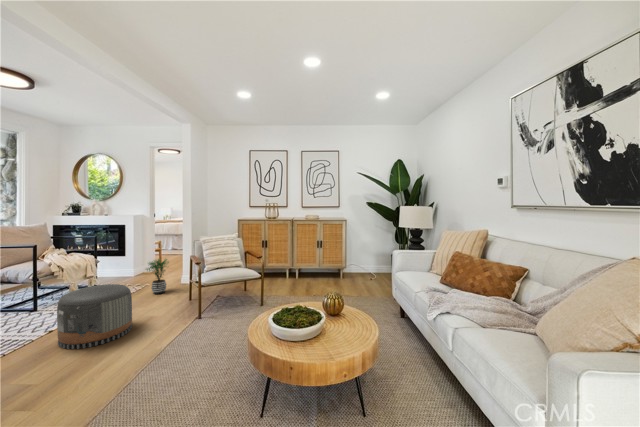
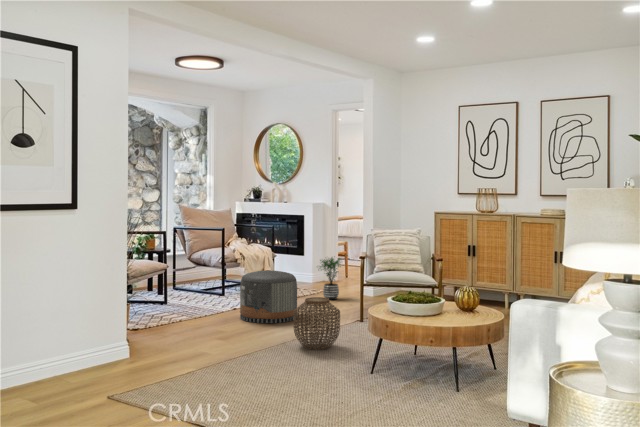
woven basket: none [141,319,199,384] -> present [294,297,340,350]

